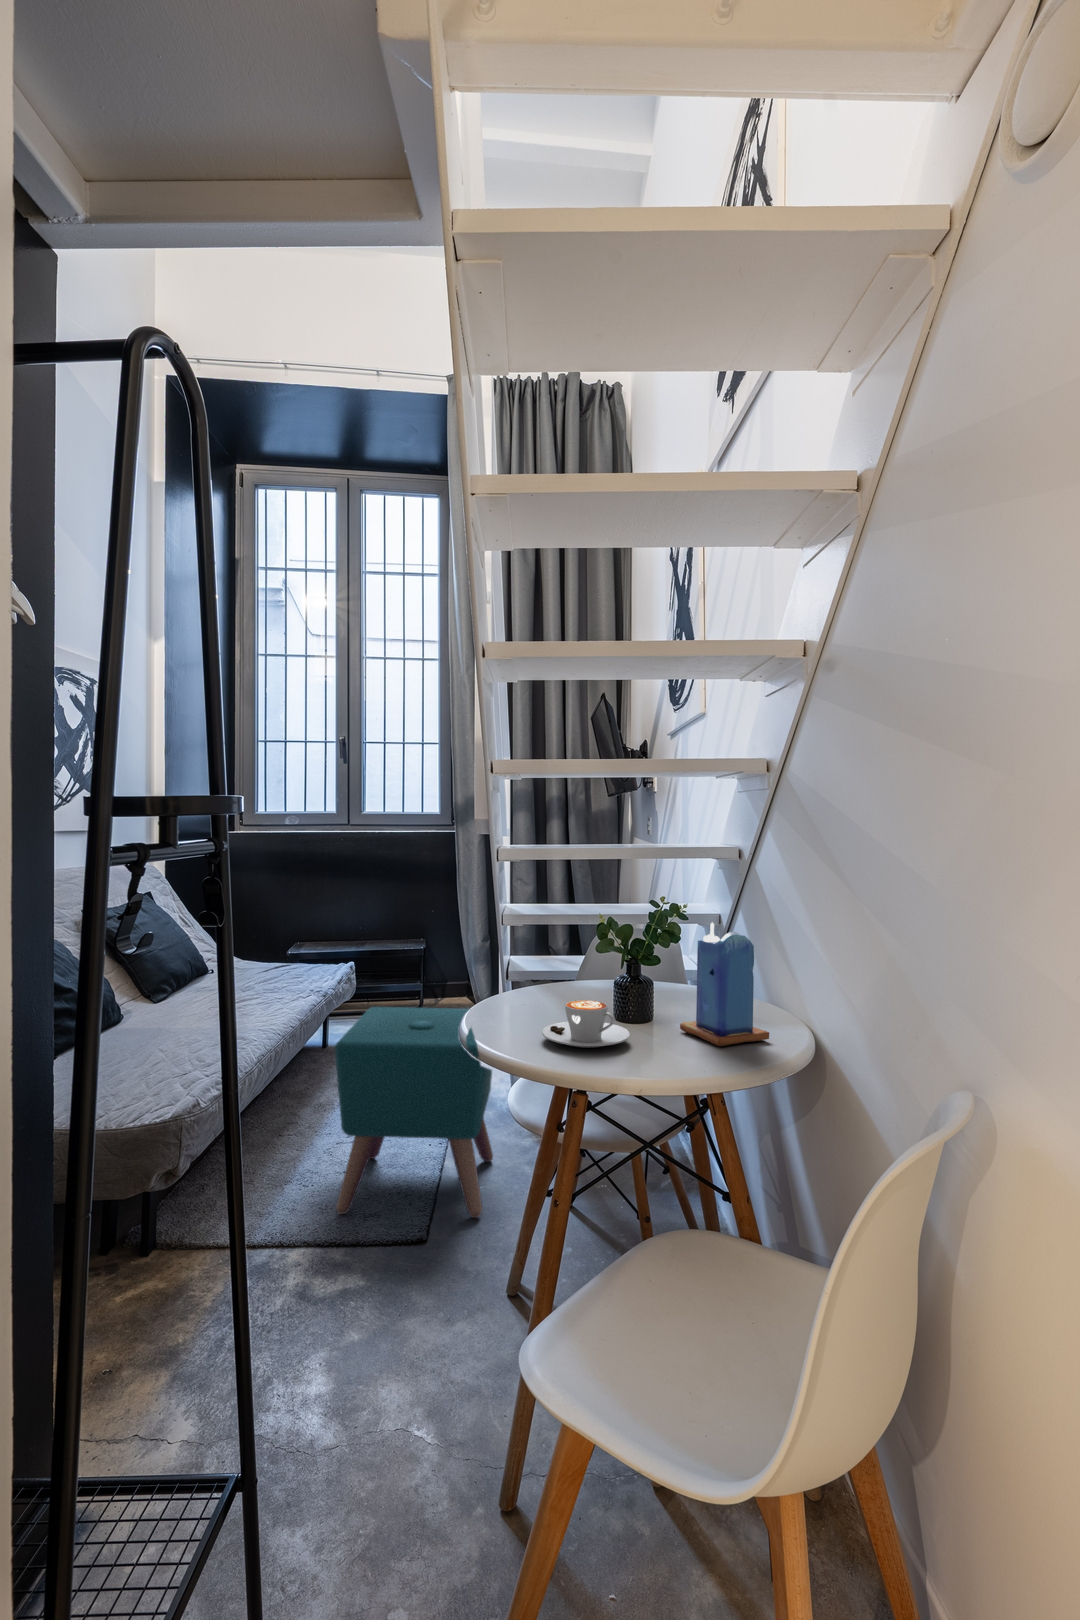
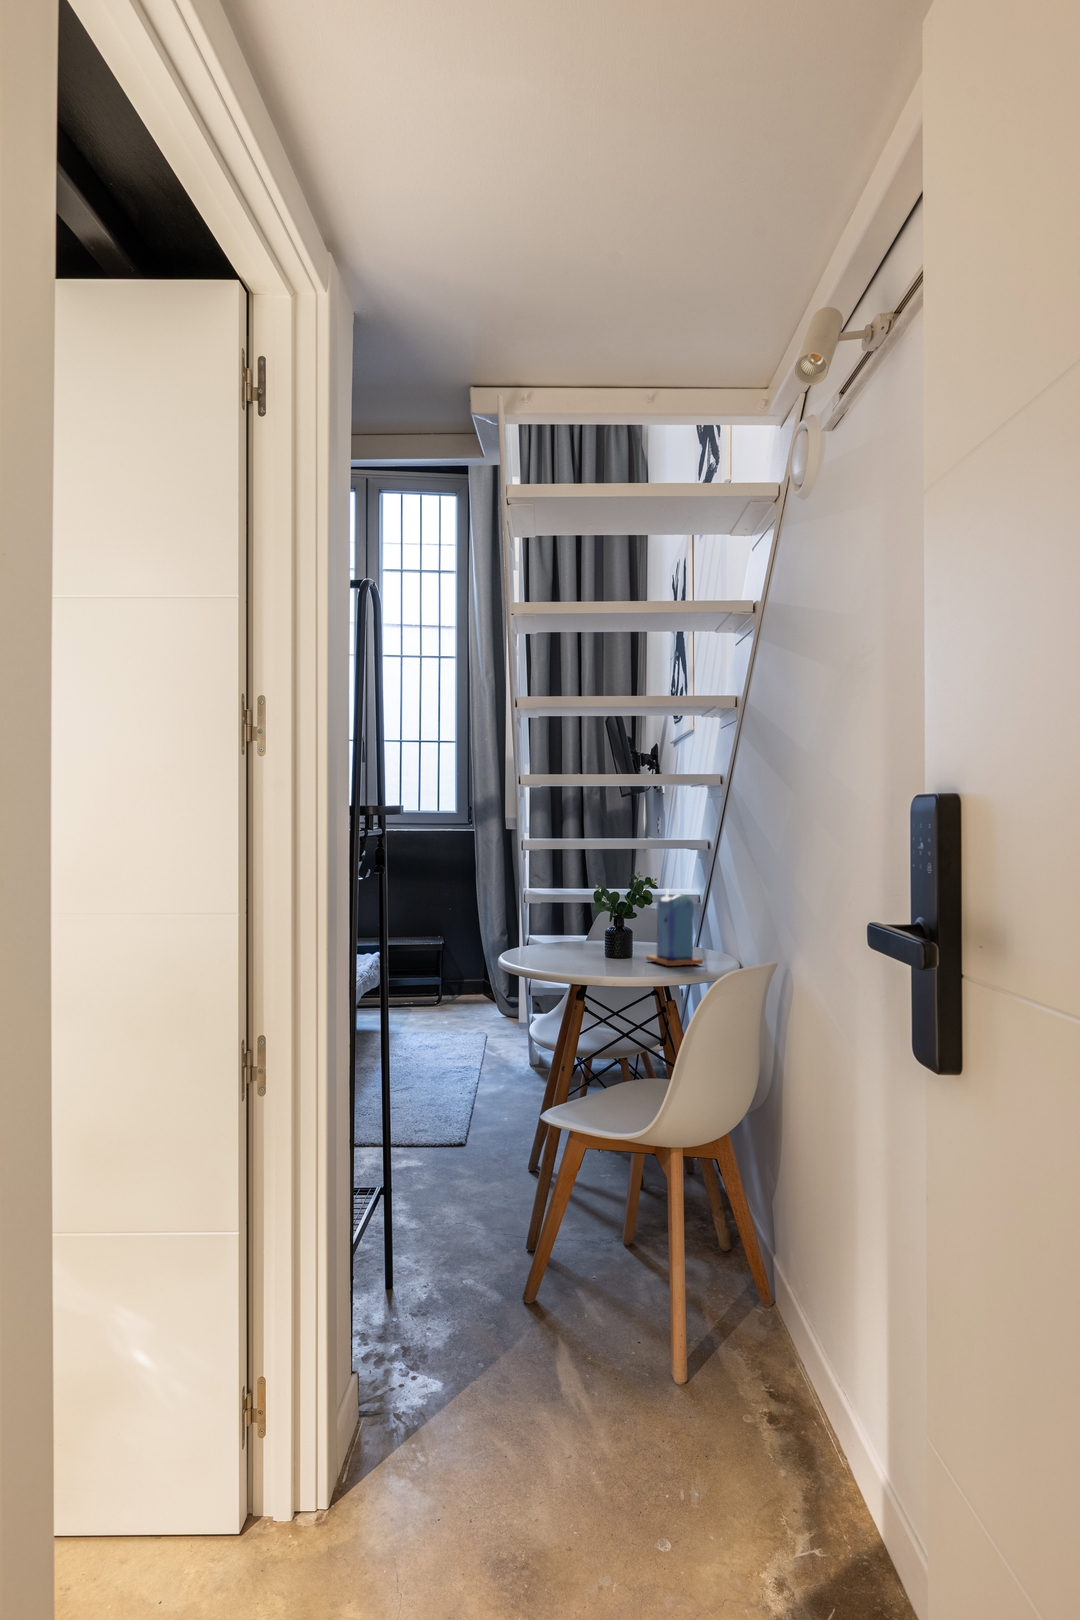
coffee cup: present [542,1000,630,1048] -> none [554,938,611,965]
ottoman: present [335,1007,493,1218] -> none [393,974,519,1131]

